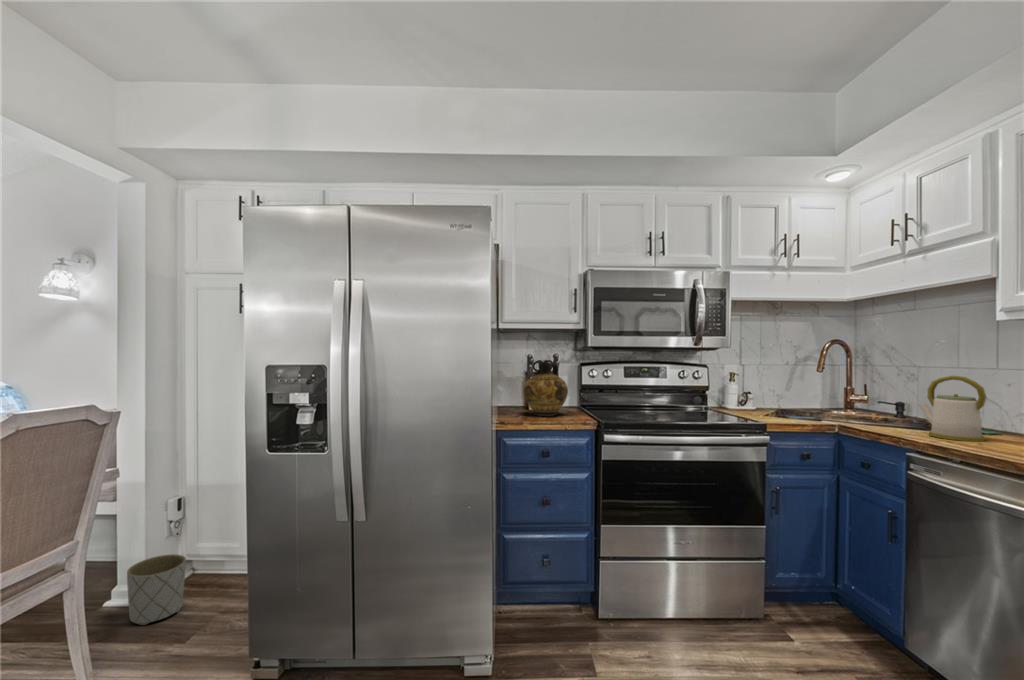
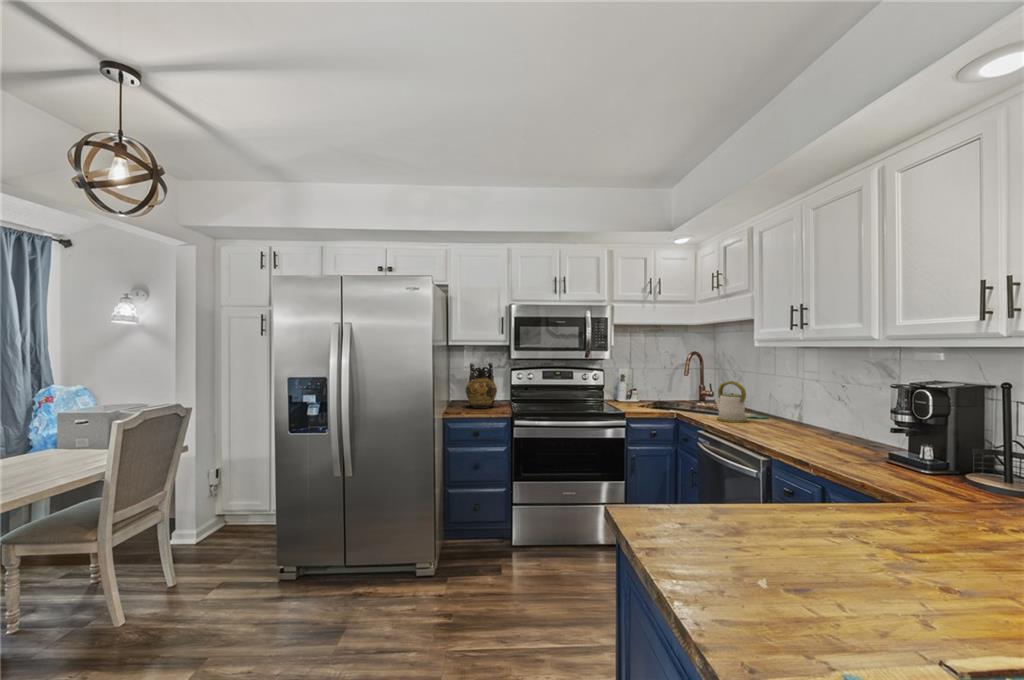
planter: present [127,554,186,625] -> none [187,507,226,553]

